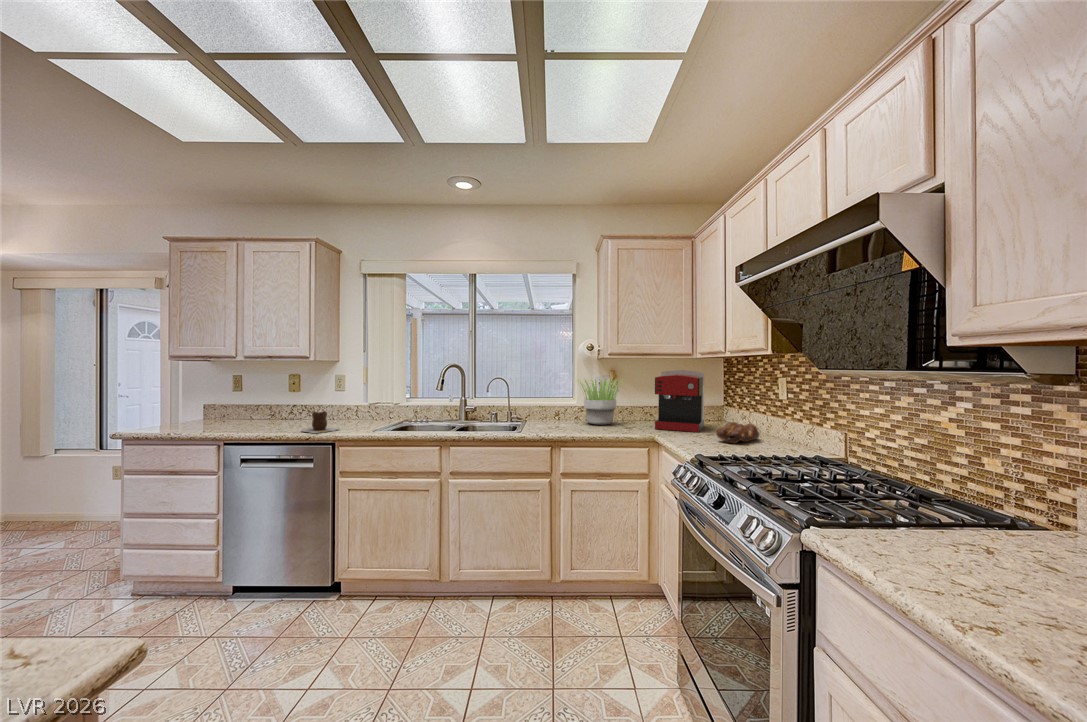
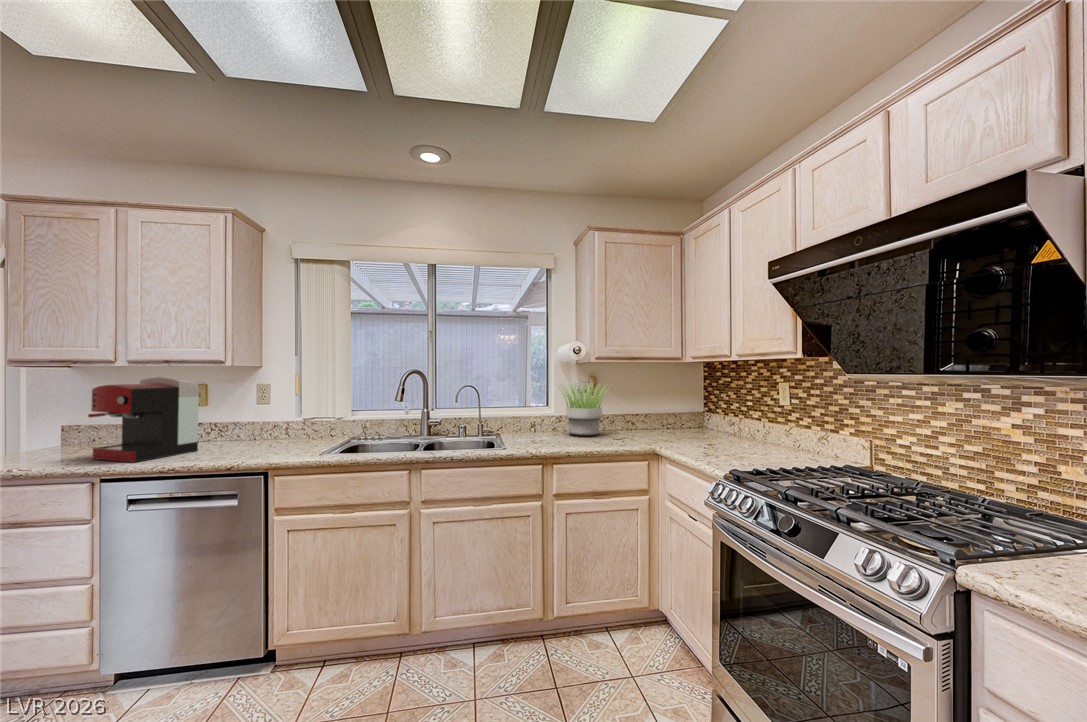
coffee maker: present [655,370,704,432] -> present [88,377,199,462]
vase: present [302,411,338,433] -> none [216,430,271,459]
bread loaf: present [716,422,759,443] -> none [726,430,768,454]

